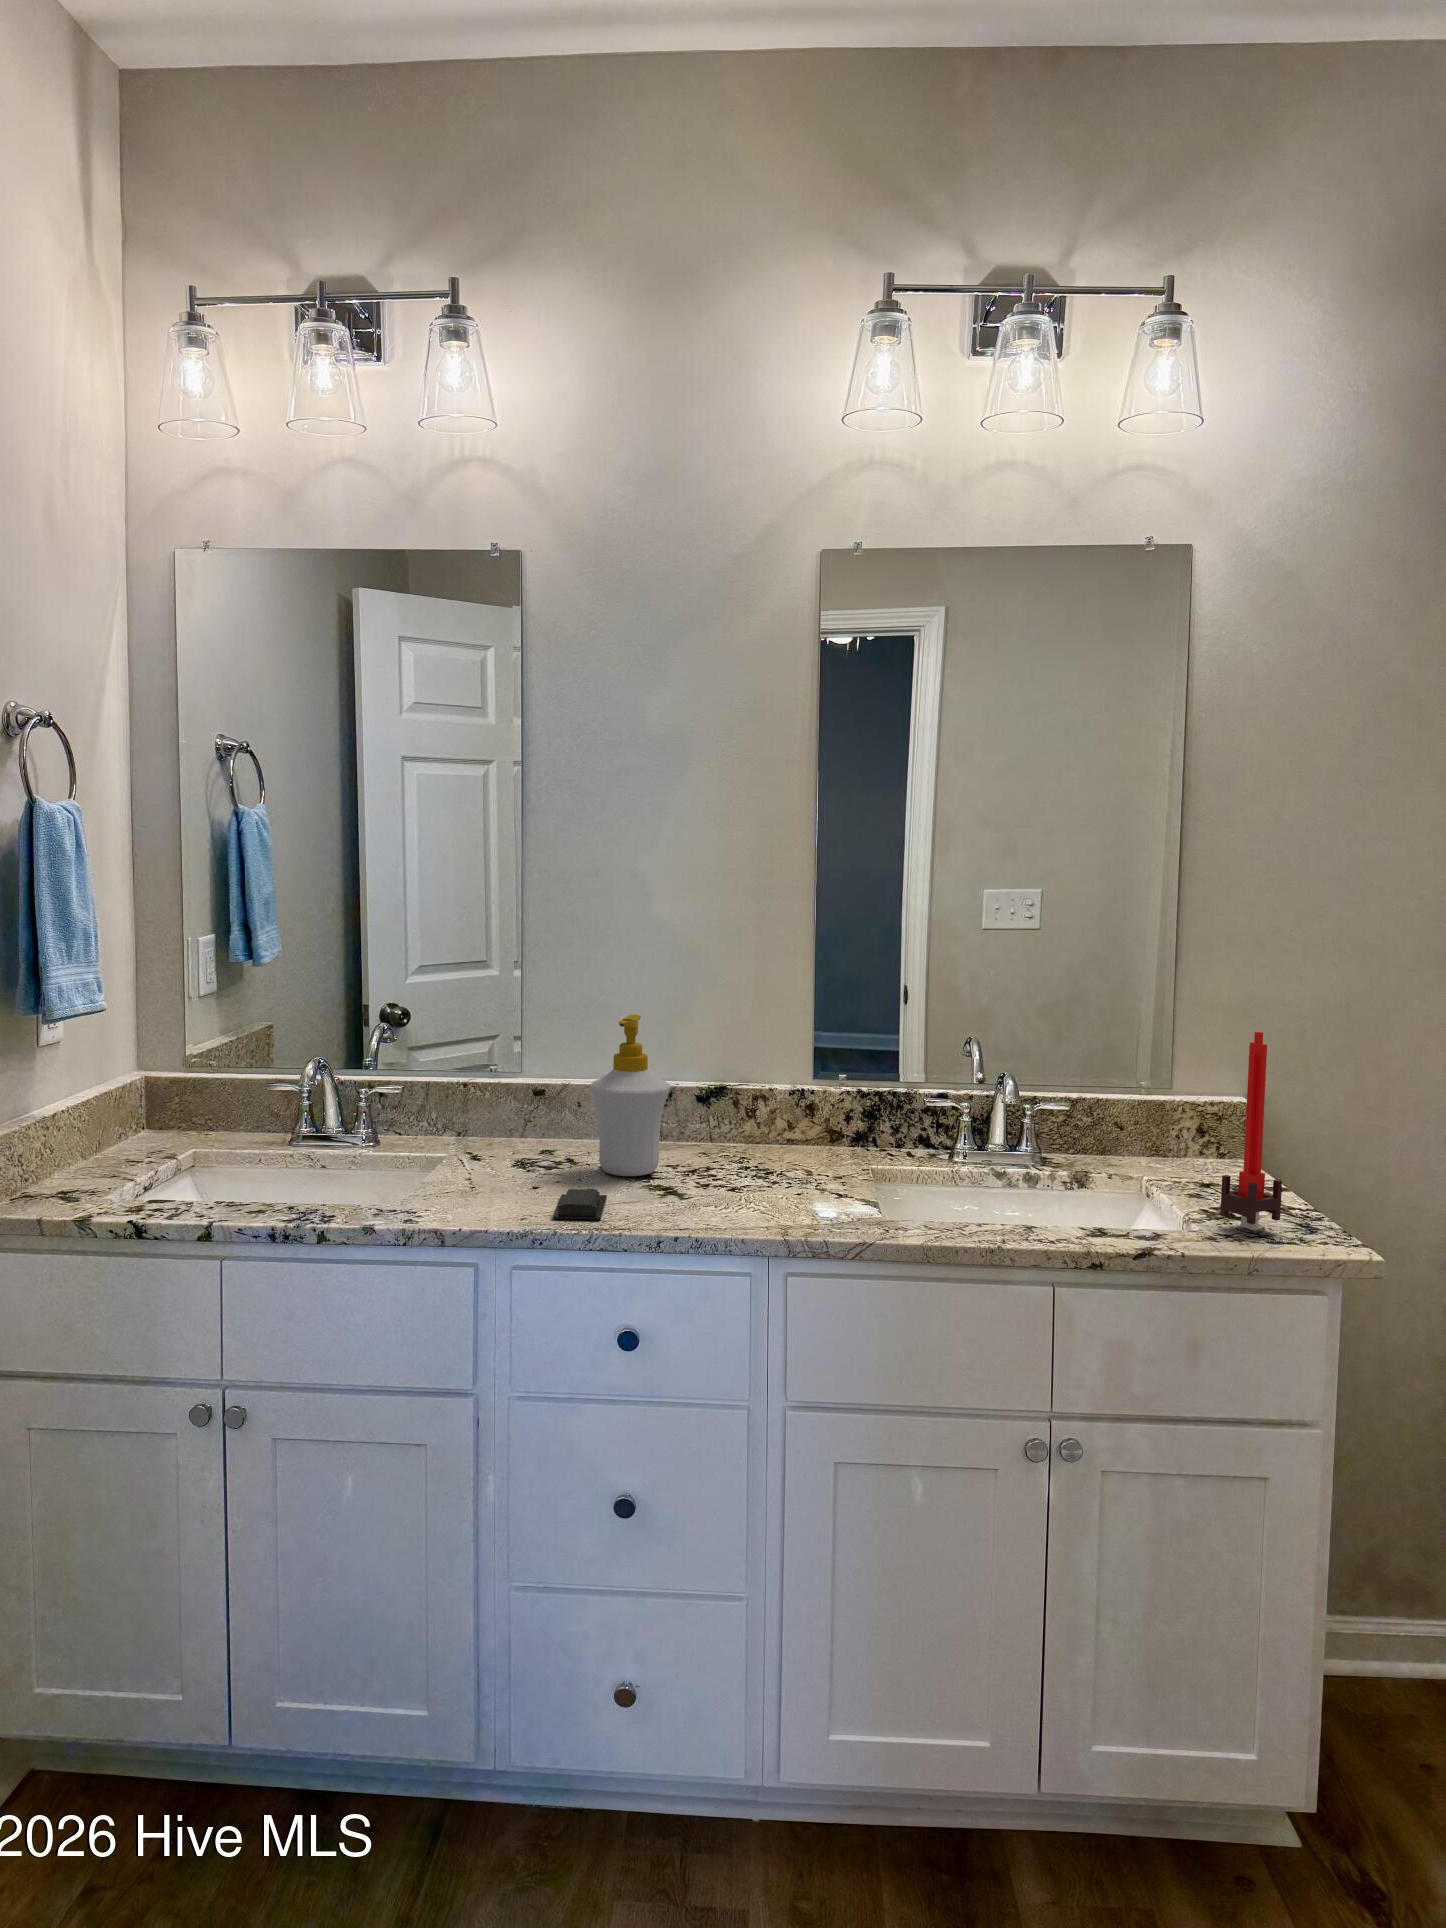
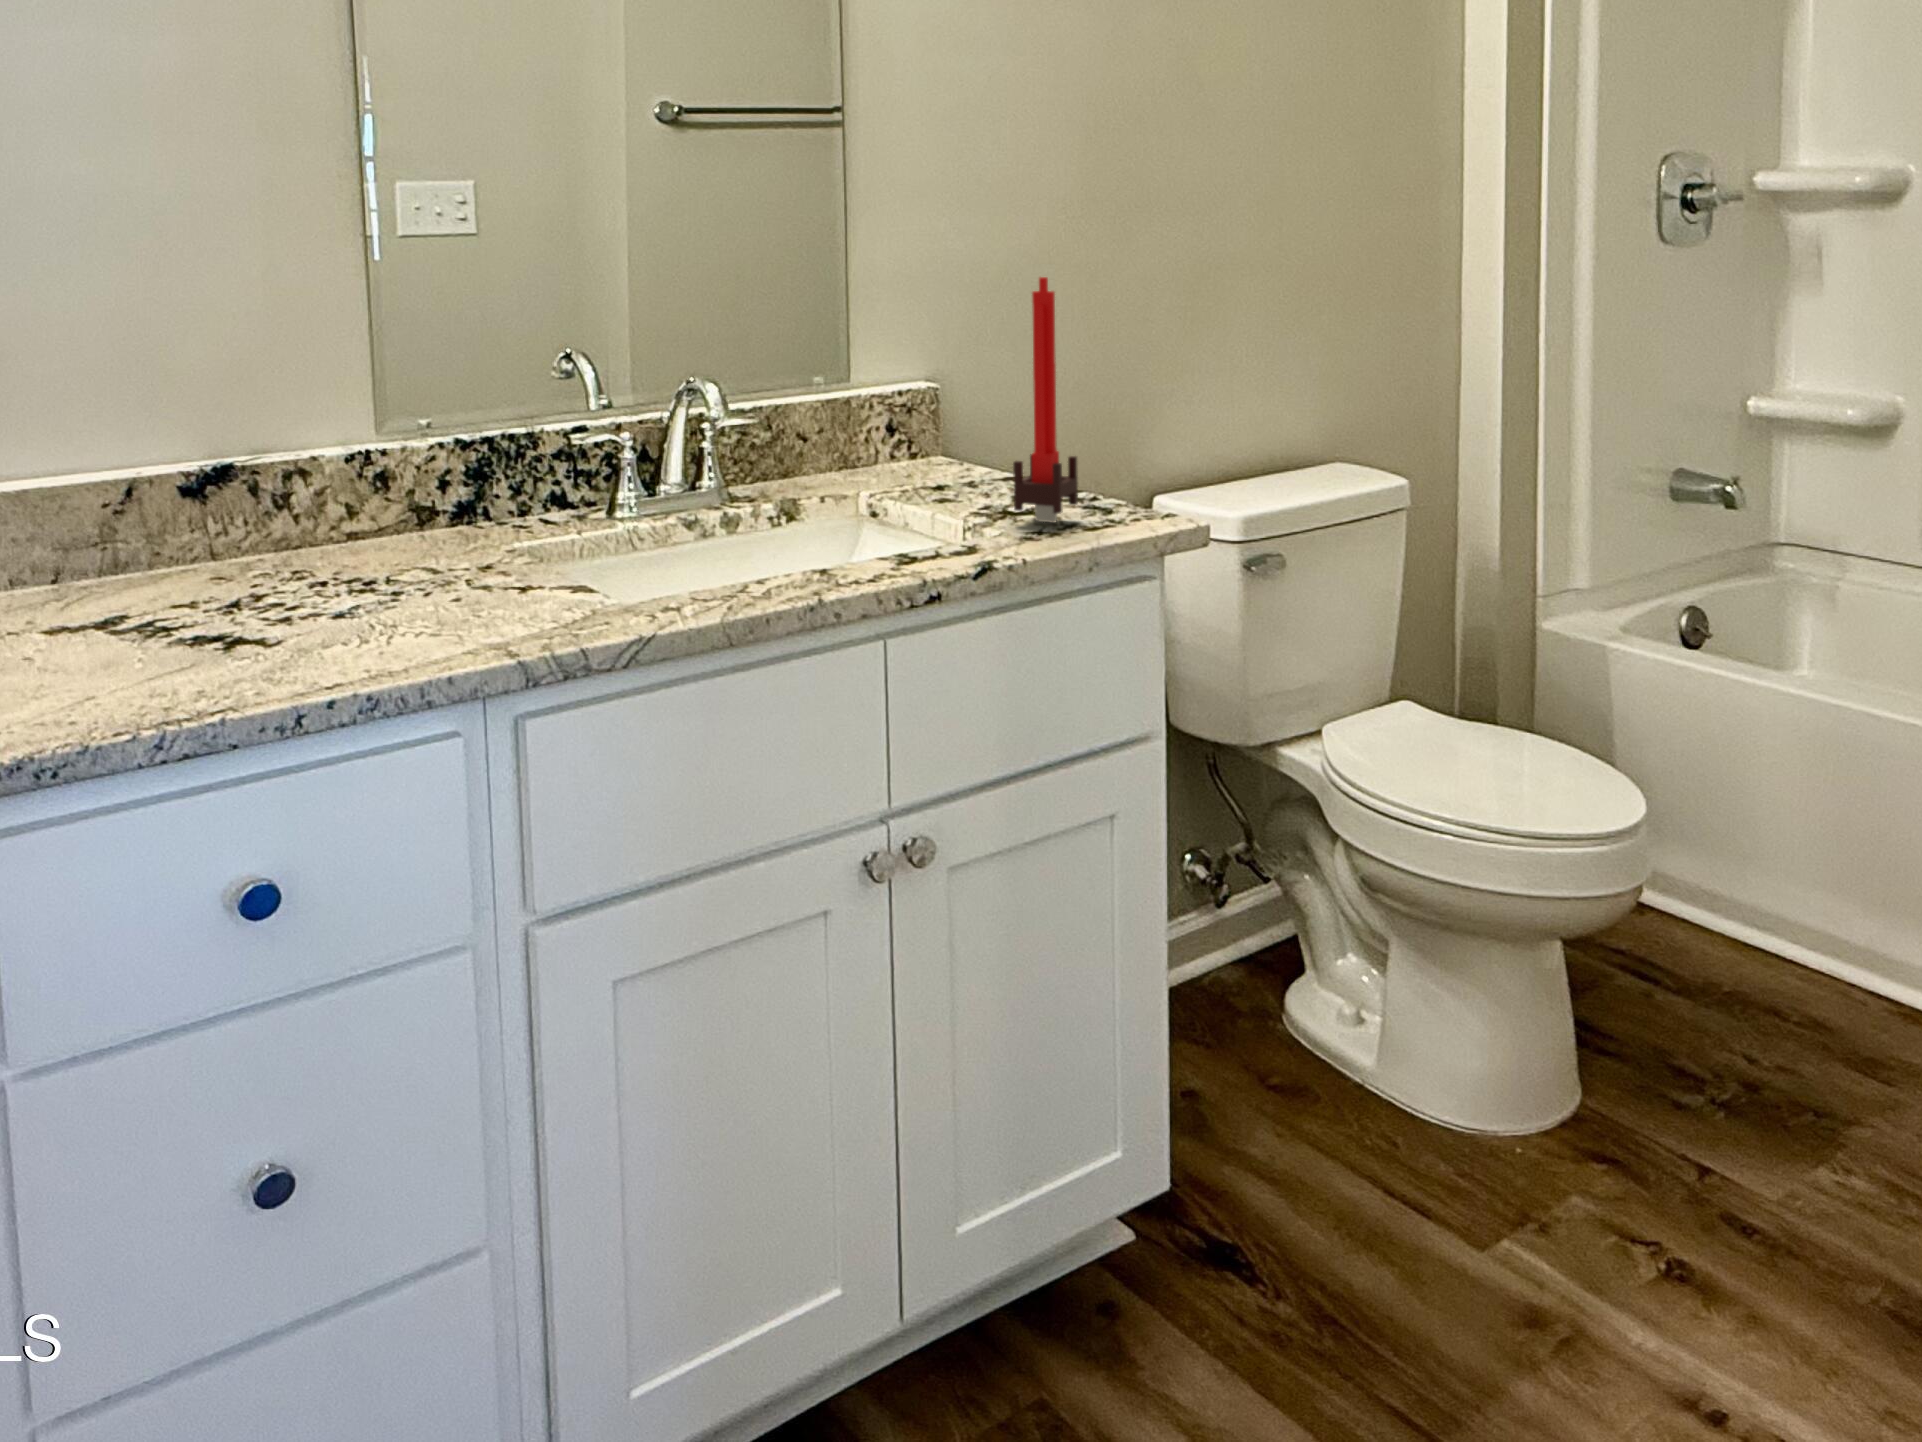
soap bottle: present [590,1015,670,1176] -> none [20,348,187,637]
soap bar: present [553,1189,607,1219] -> none [27,661,163,726]

